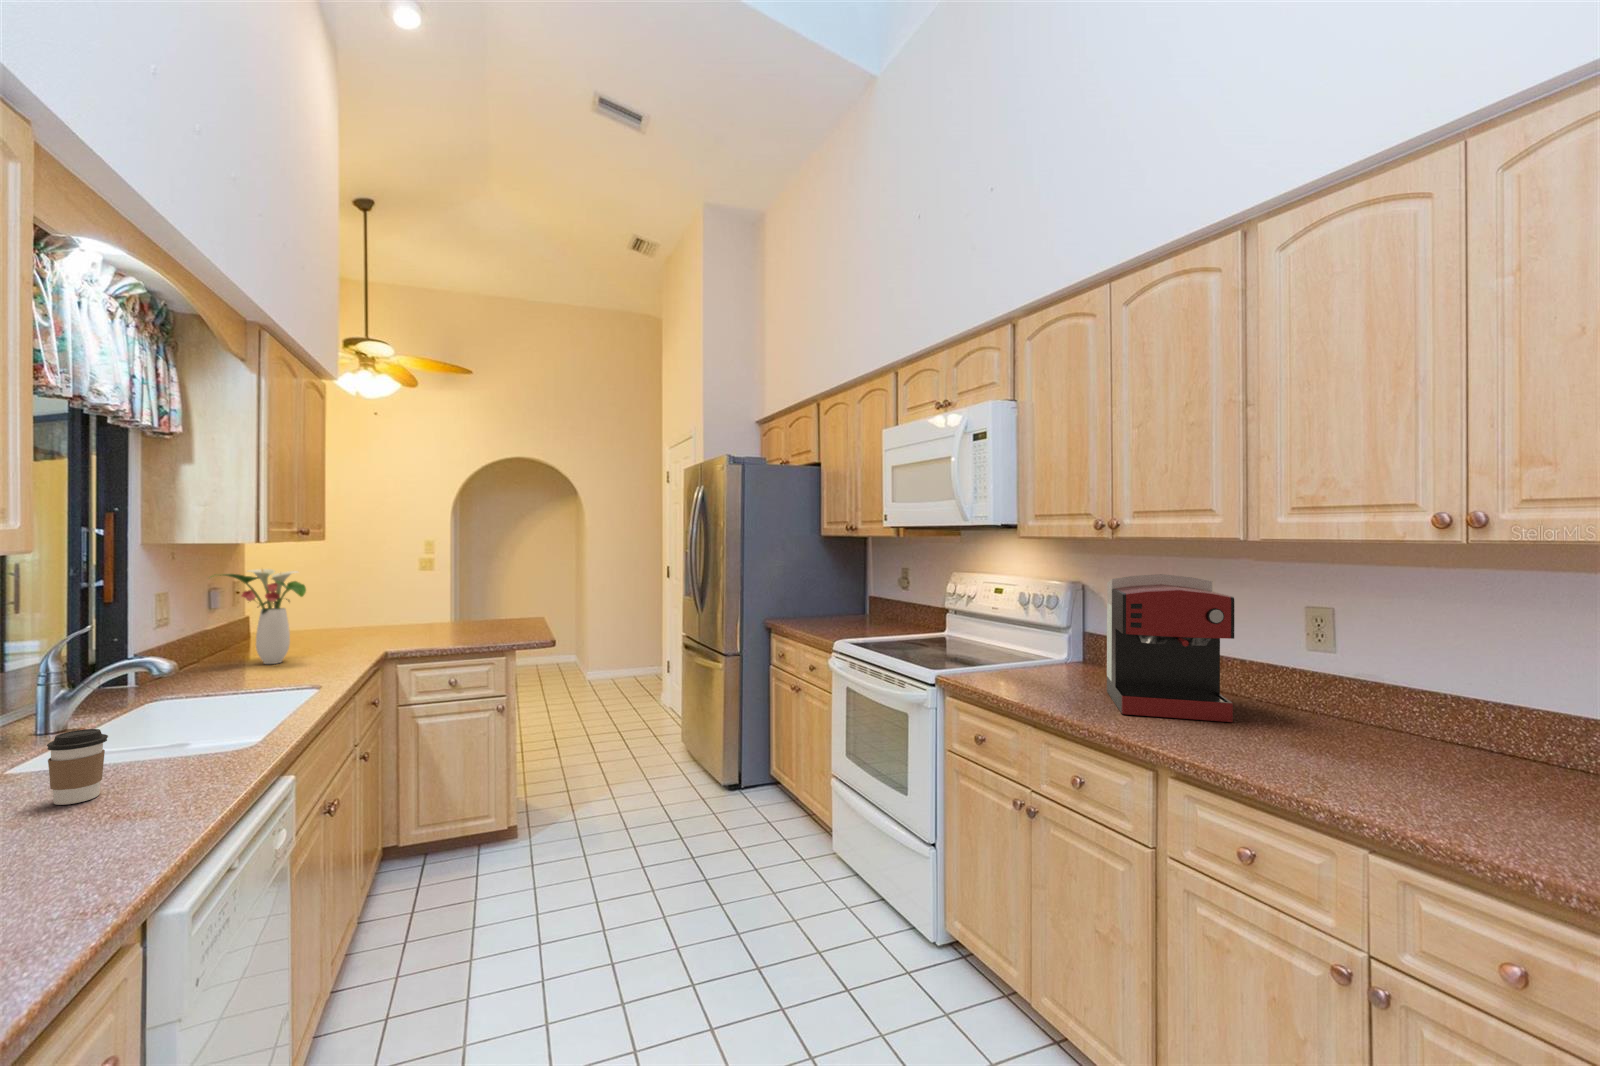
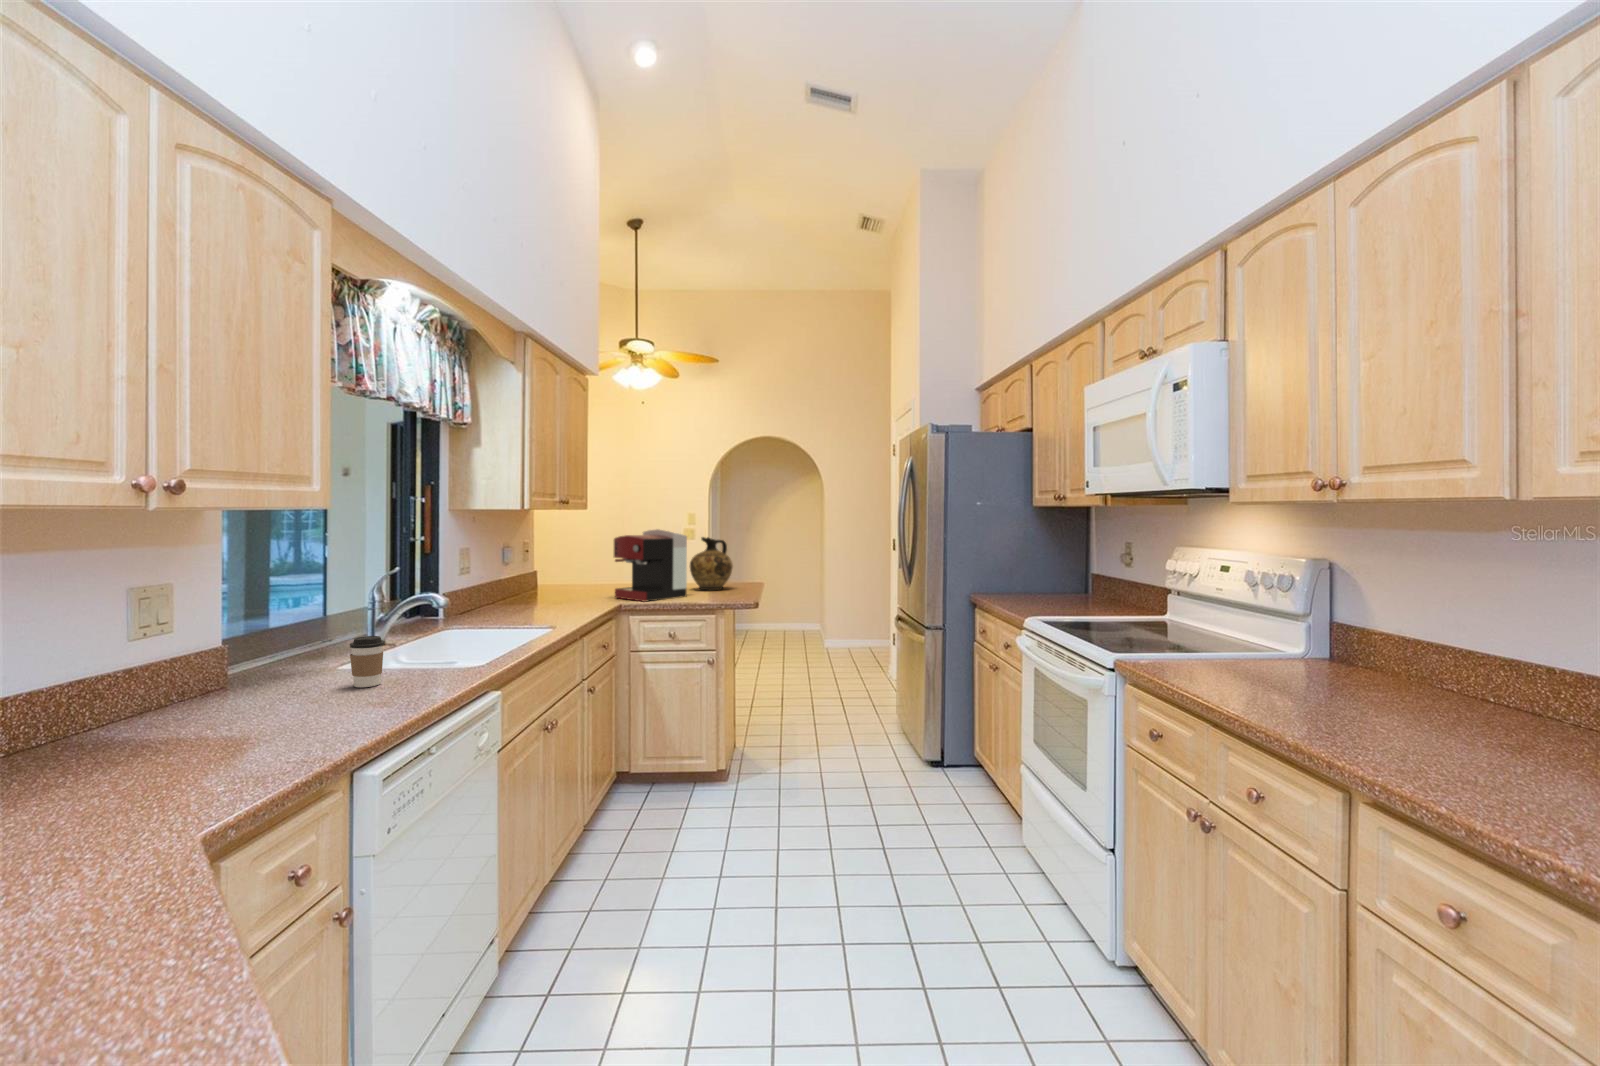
ceramic jug: none [461,568,513,627] -> present [690,537,733,590]
flower arrangement: present [213,569,306,664] -> none [496,532,559,608]
coffee maker: present [1107,574,1234,722] -> present [614,529,687,601]

